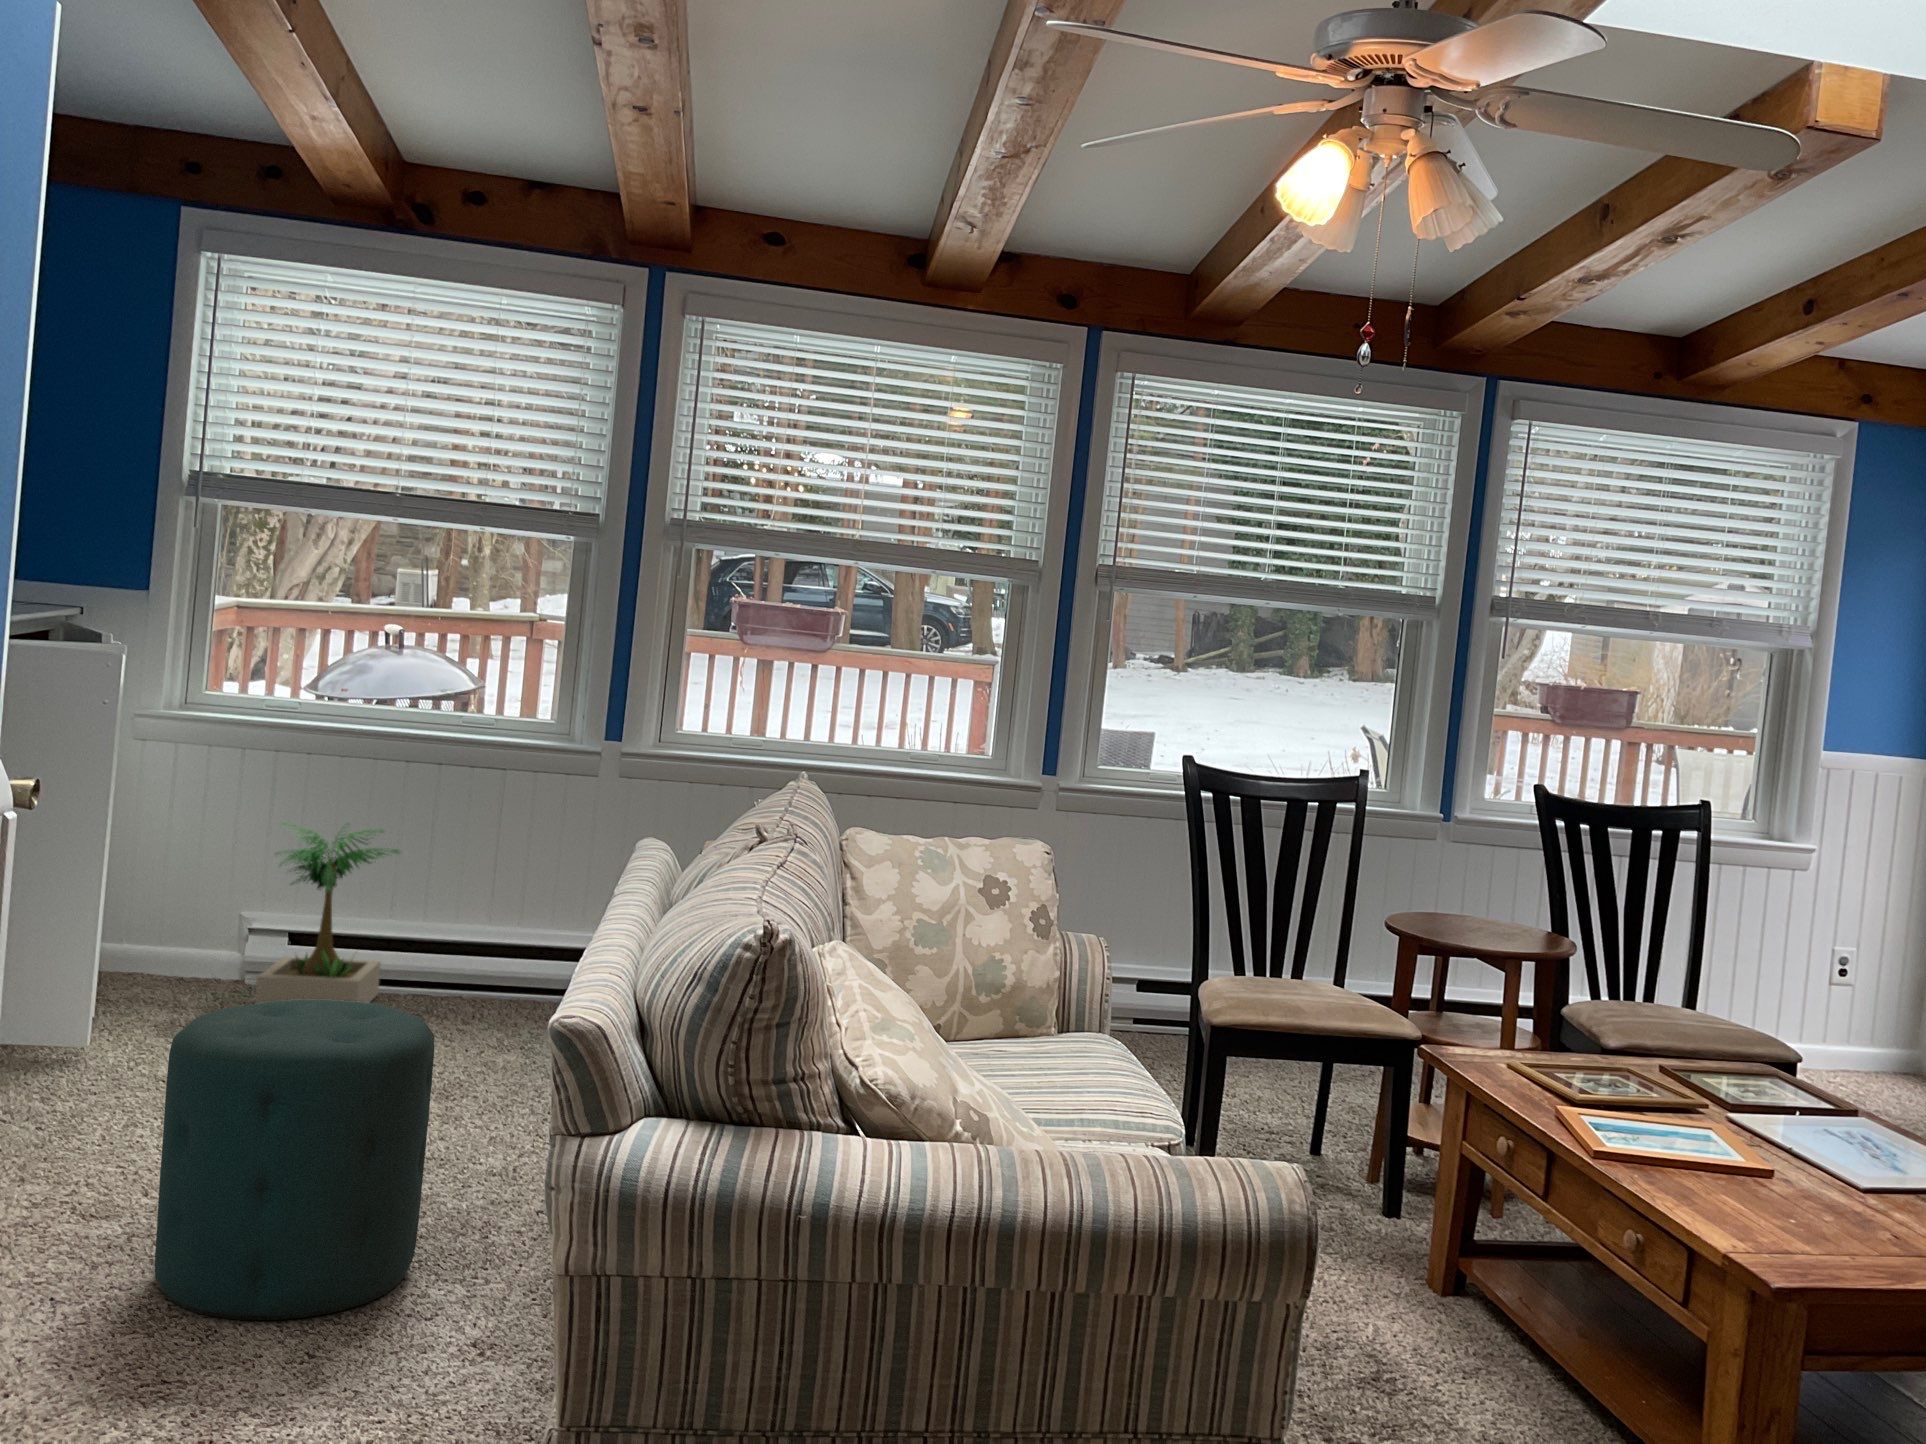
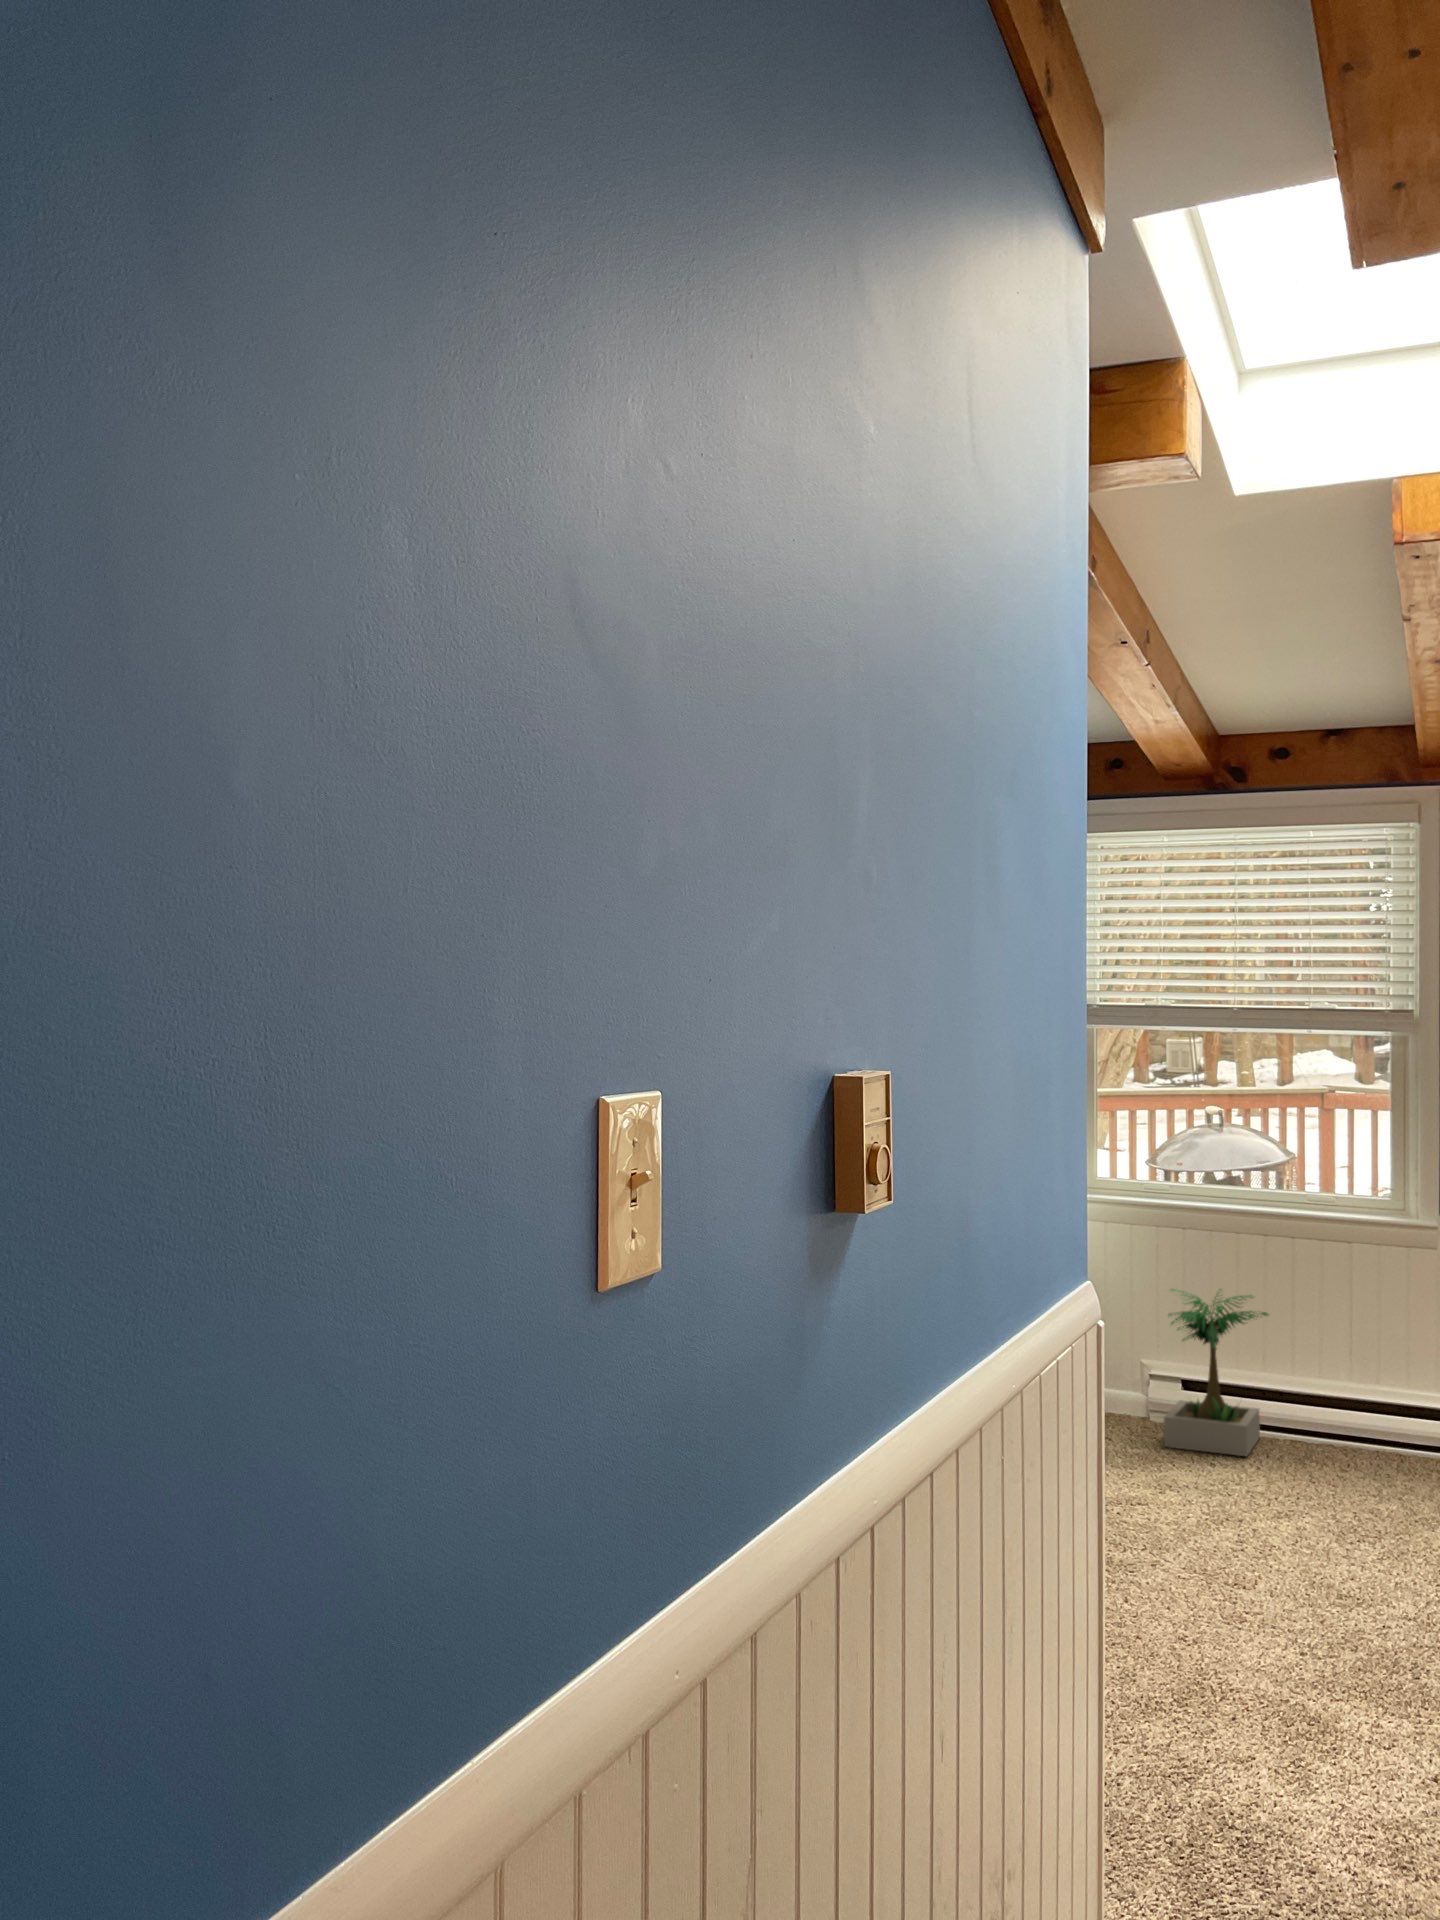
ottoman: present [155,999,434,1320] -> none [1150,1453,1361,1729]

